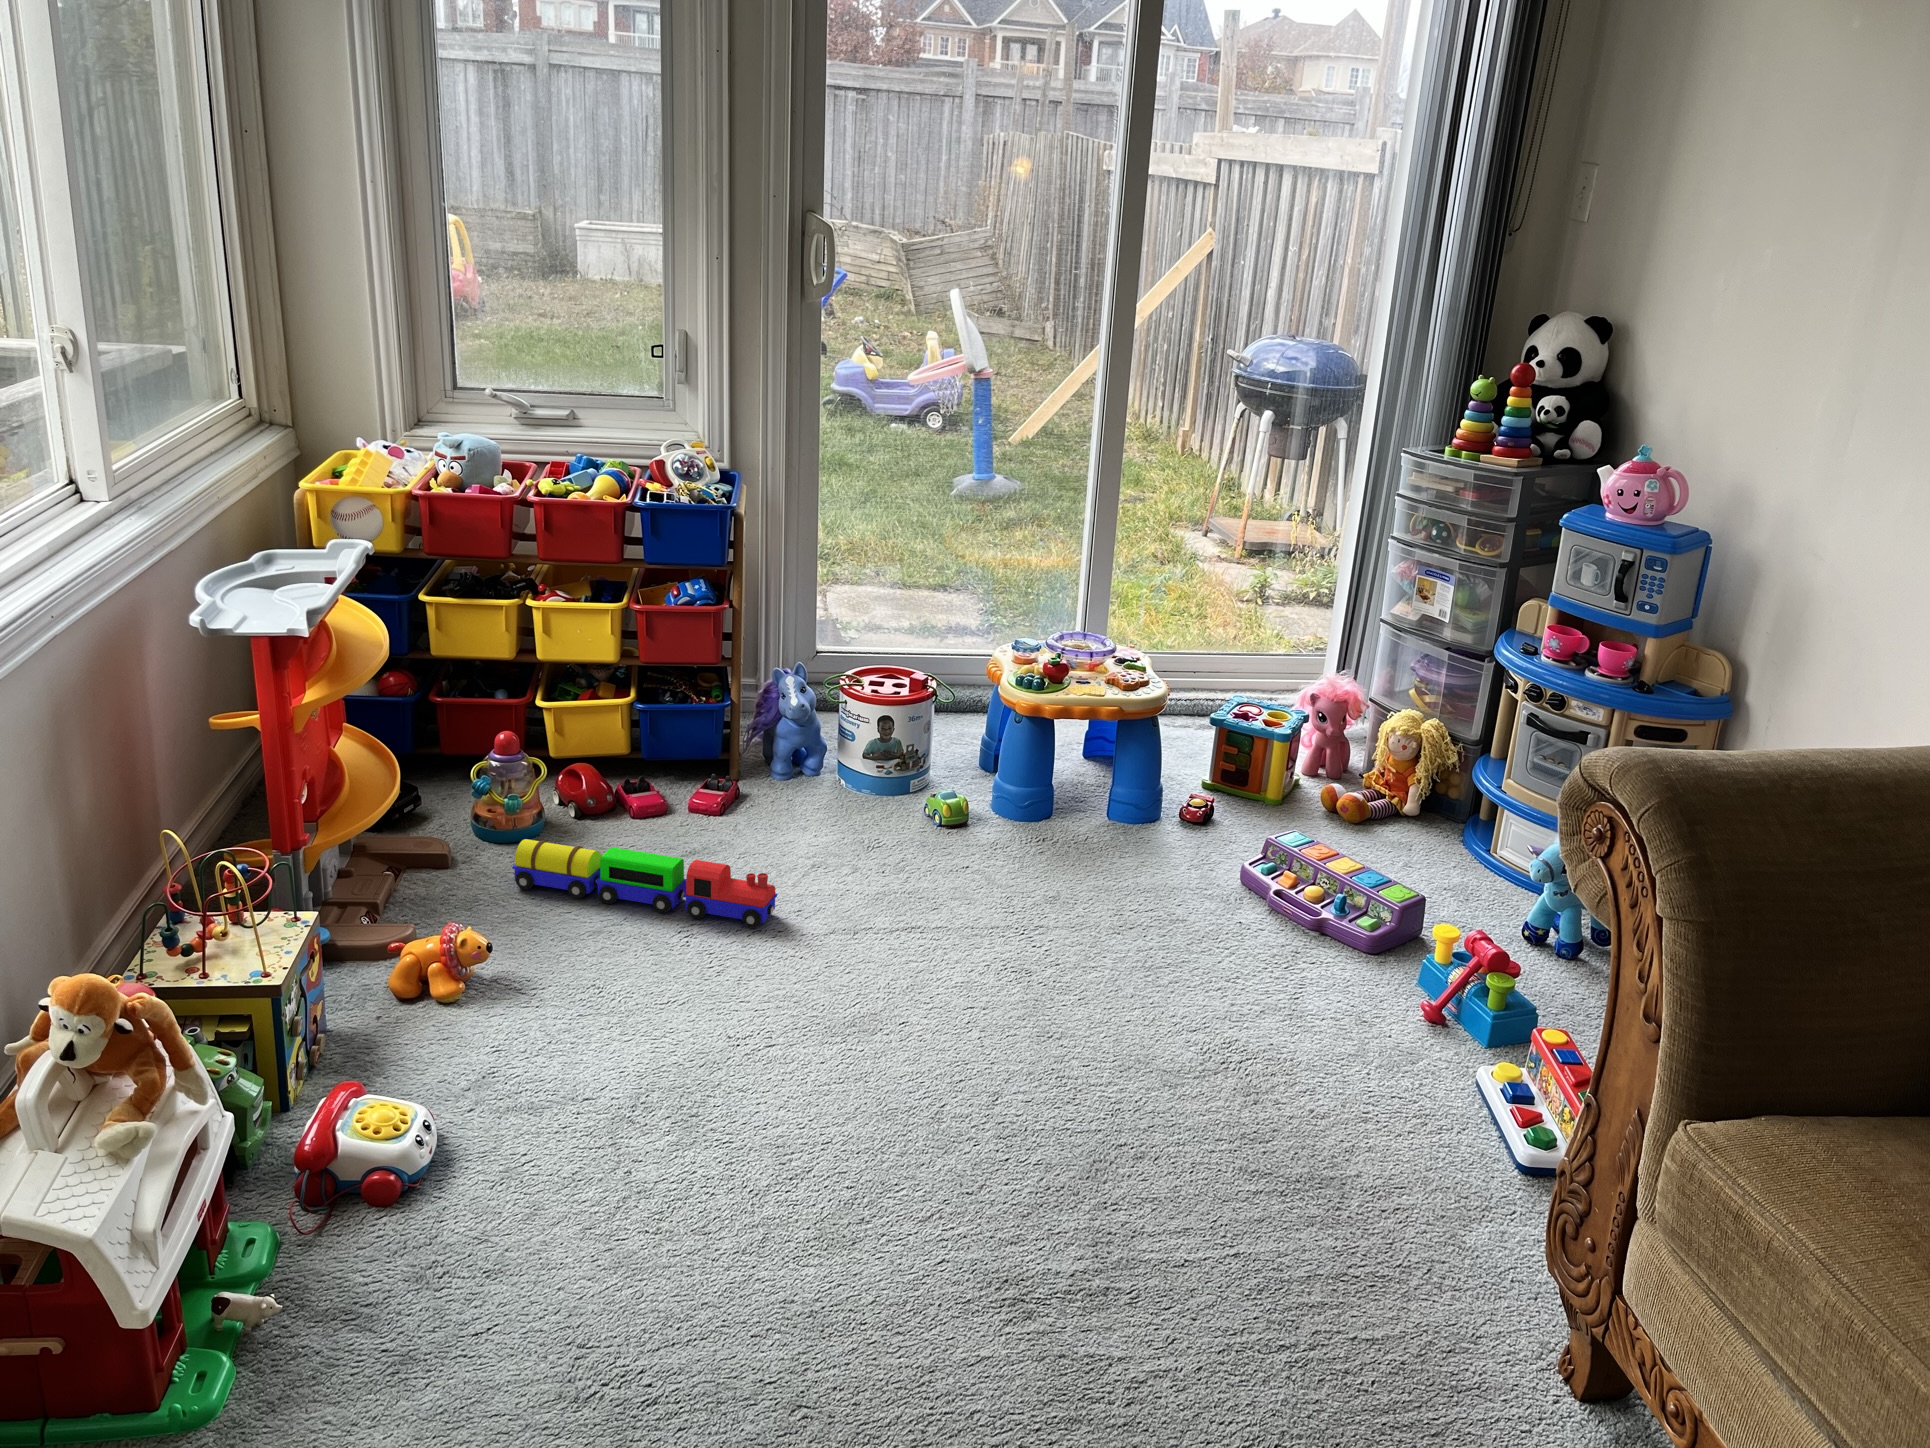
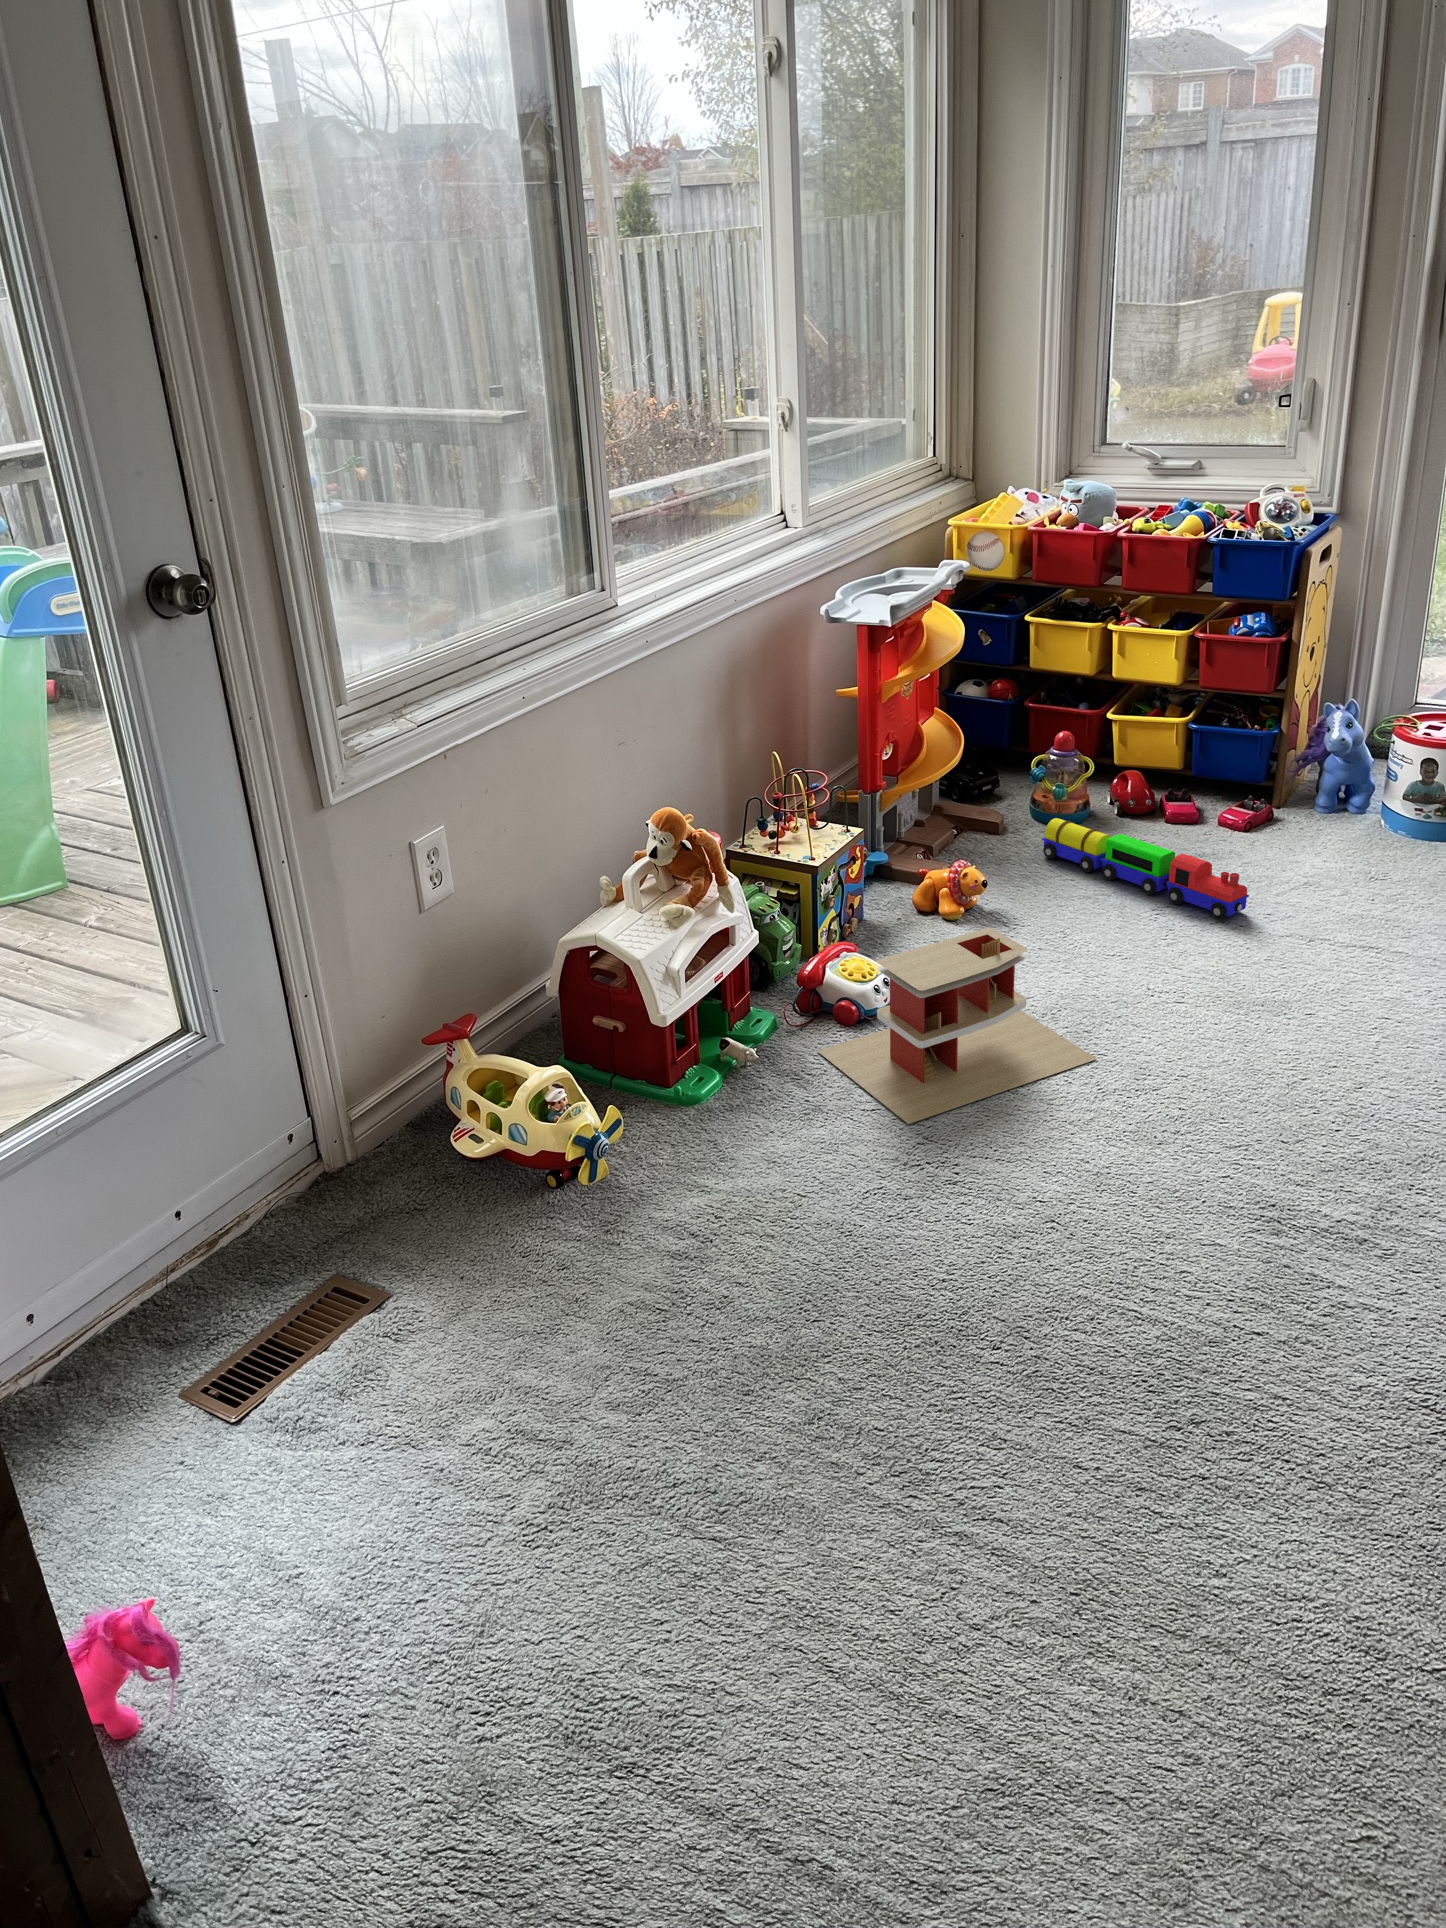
toy house: none [355,1021,724,1332] -> present [818,928,1097,1124]

